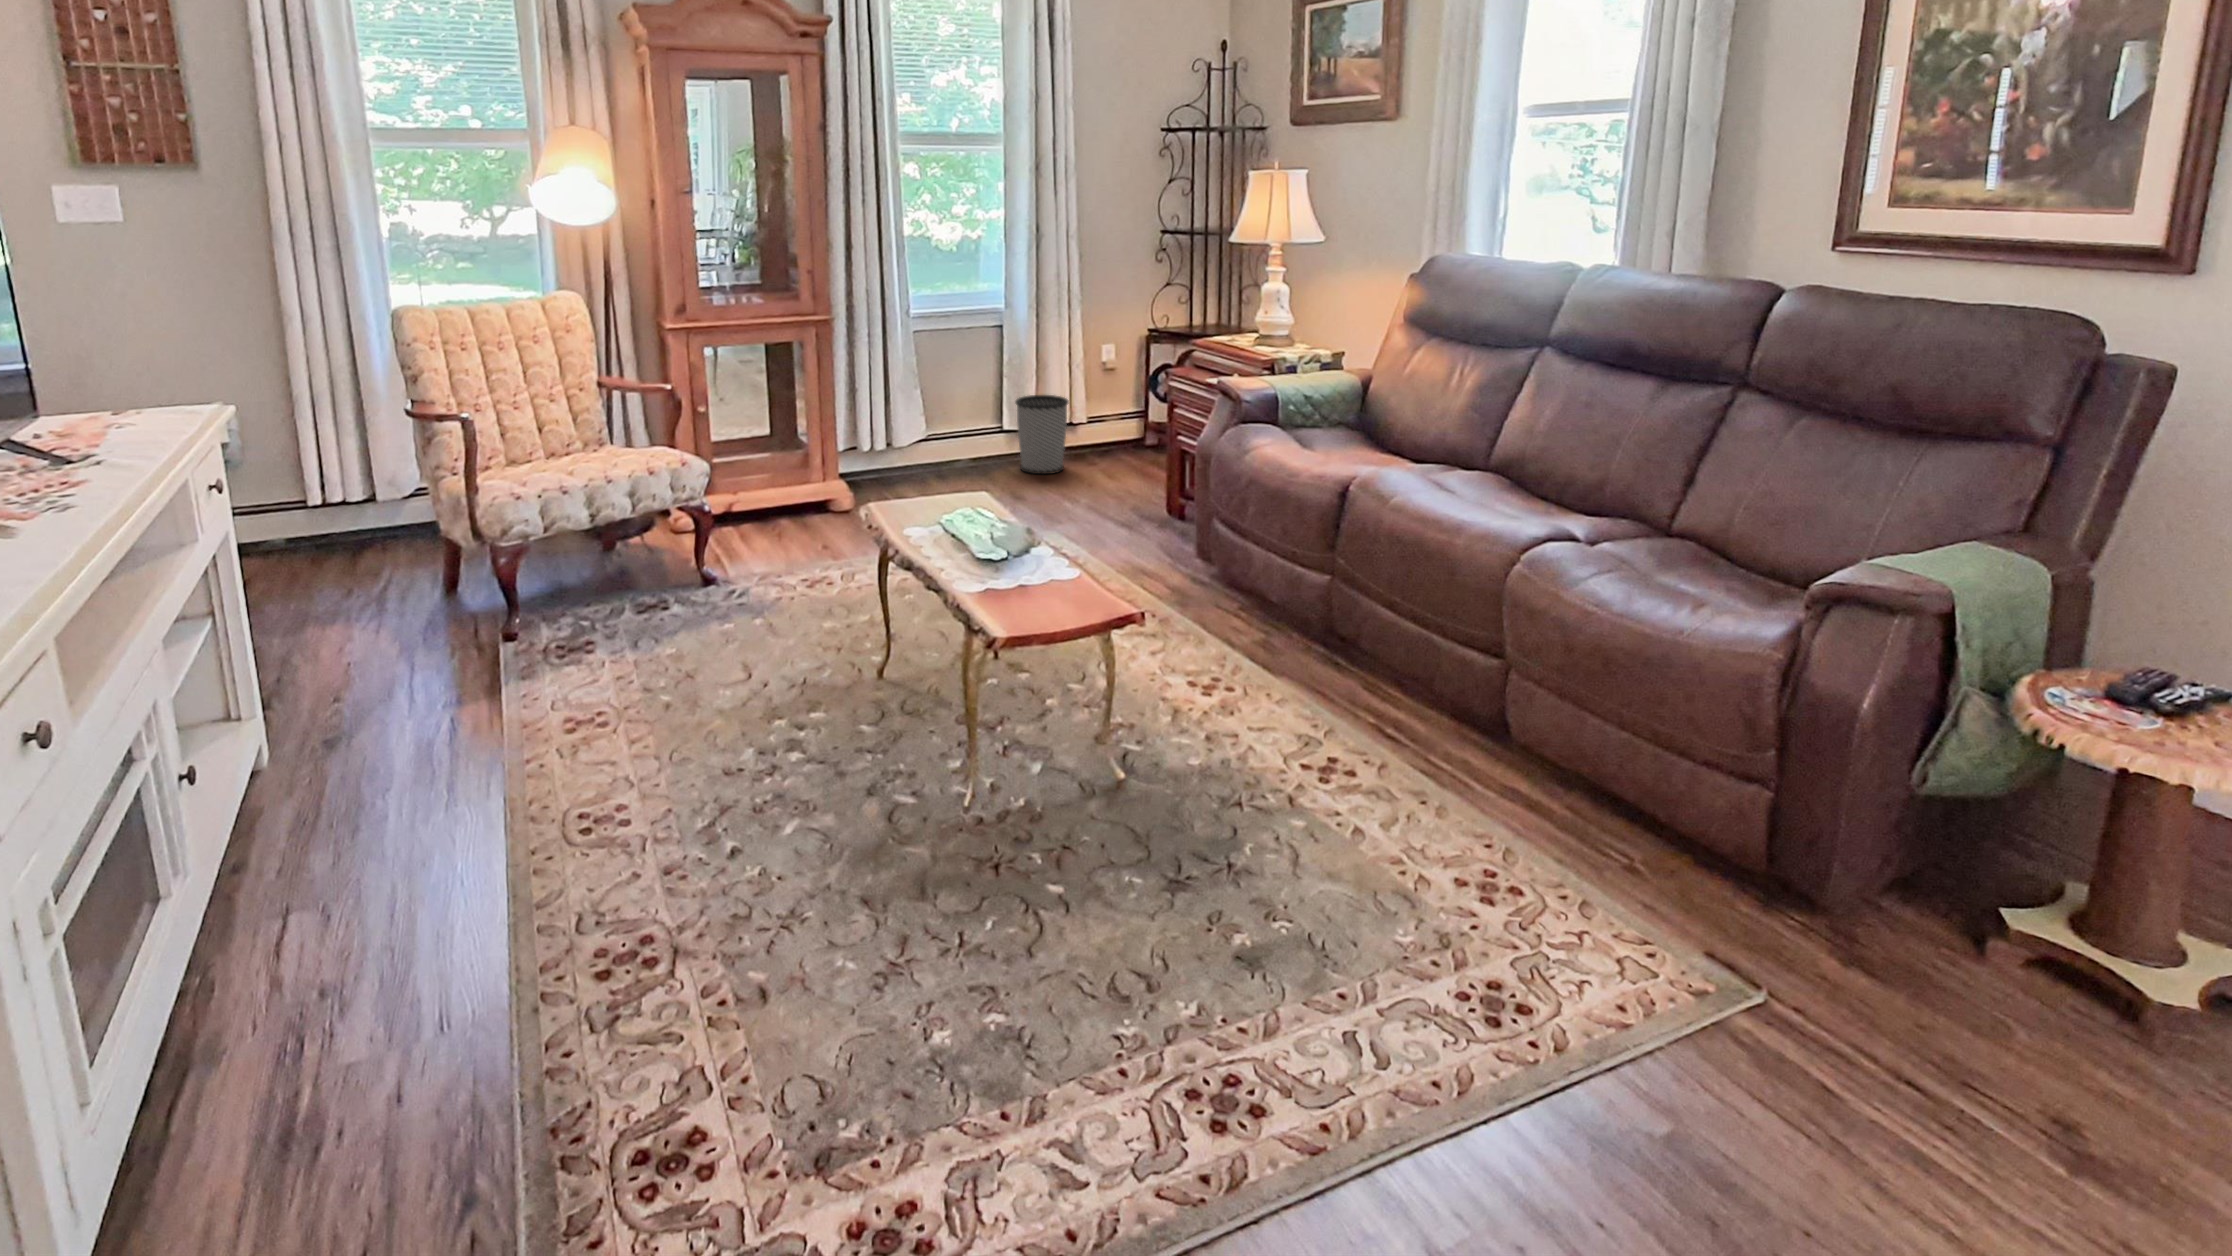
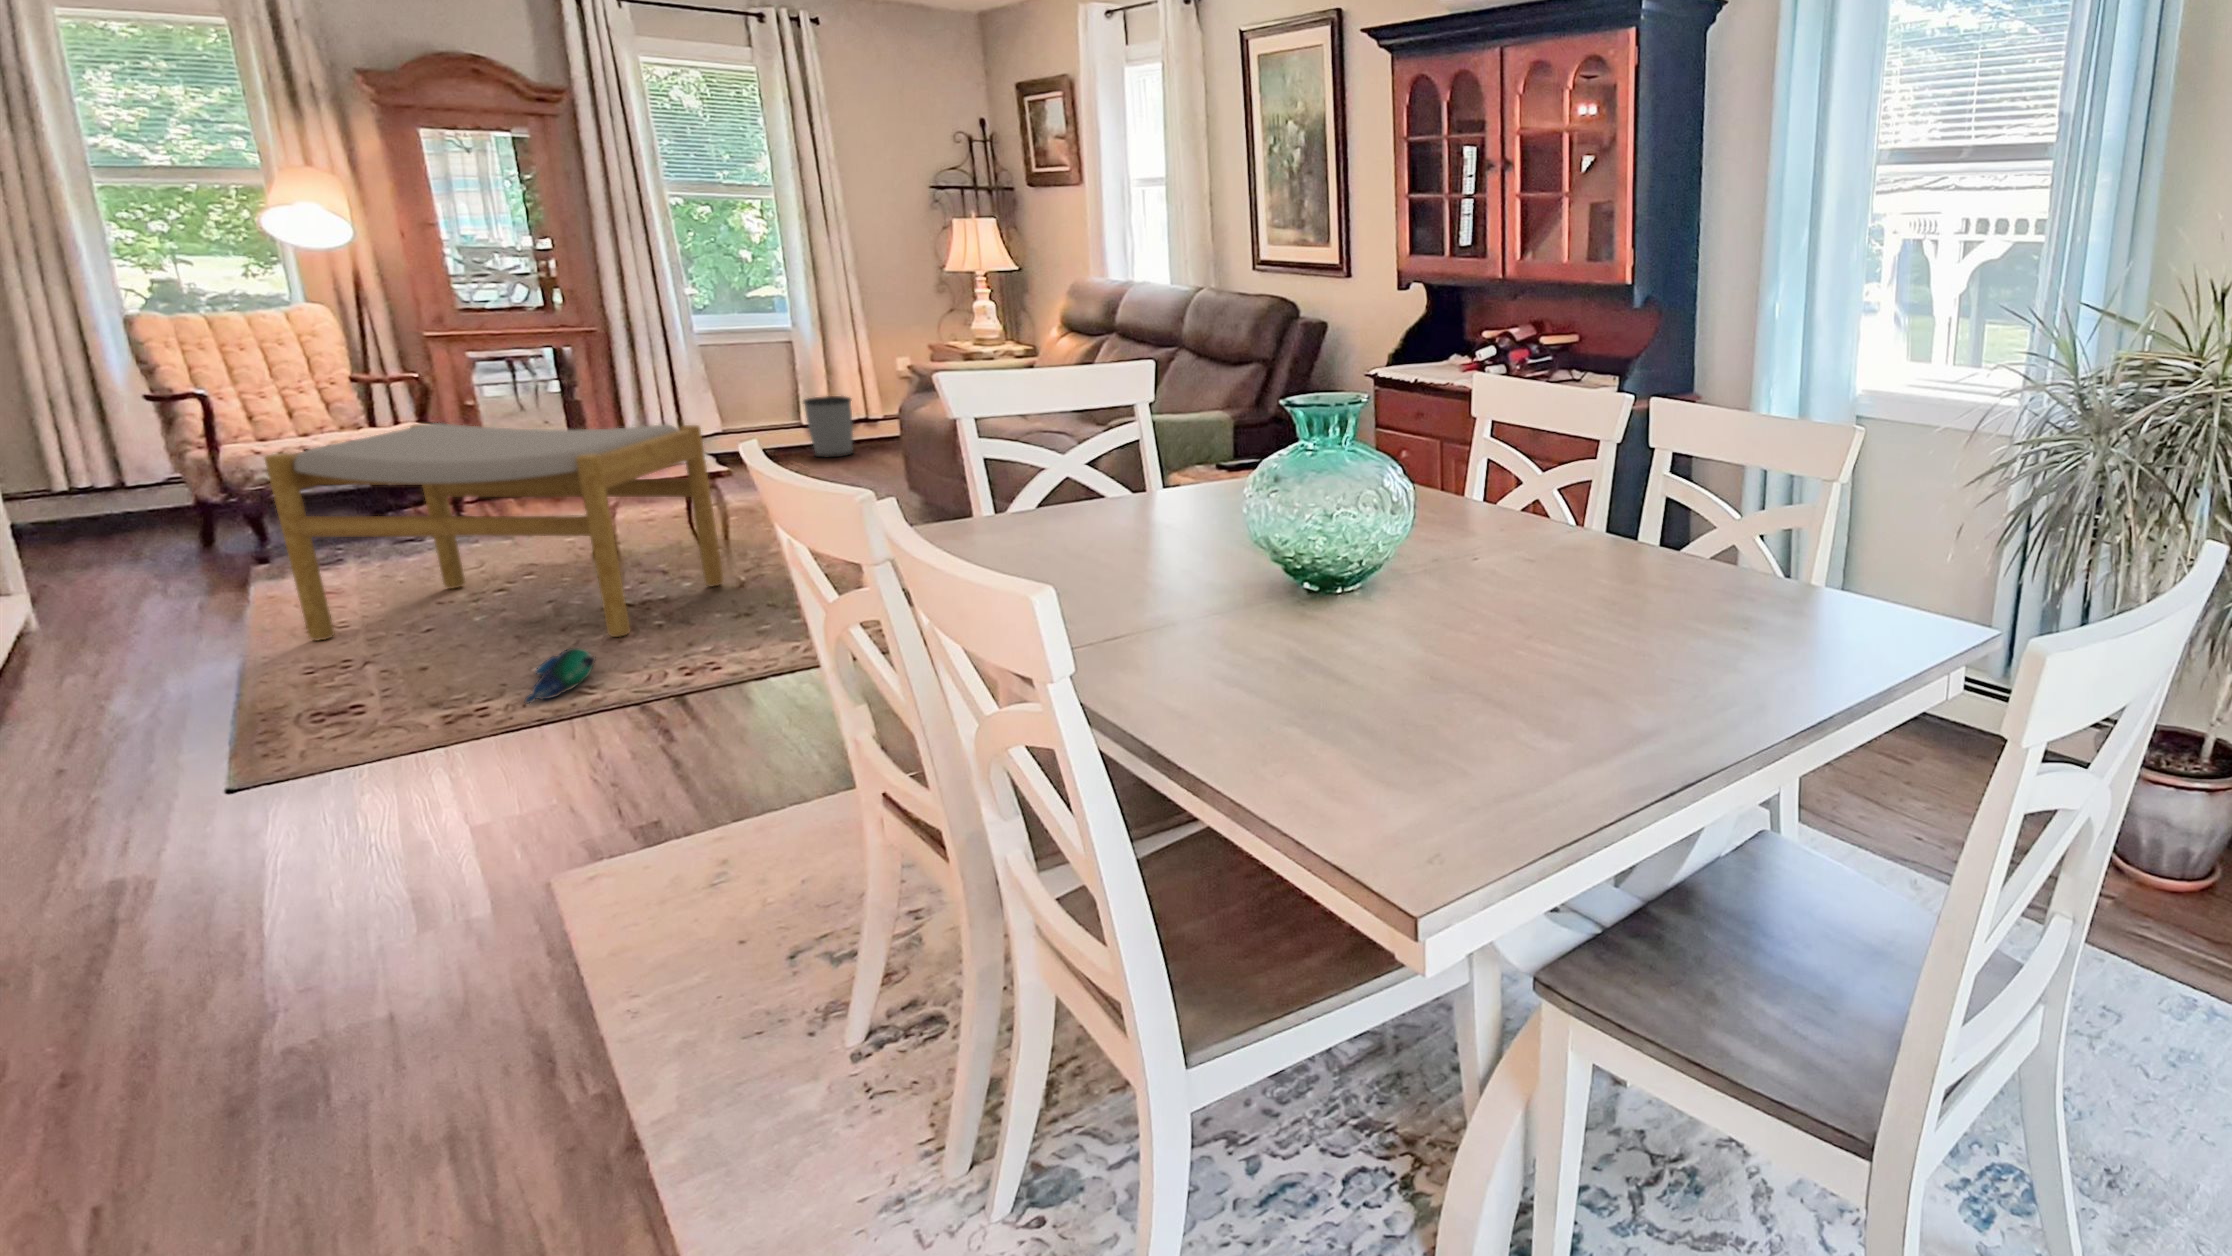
footstool: none [558,489,1095,924] -> present [265,423,724,641]
plush toy: none [946,1012,1076,1197] -> present [524,648,595,704]

